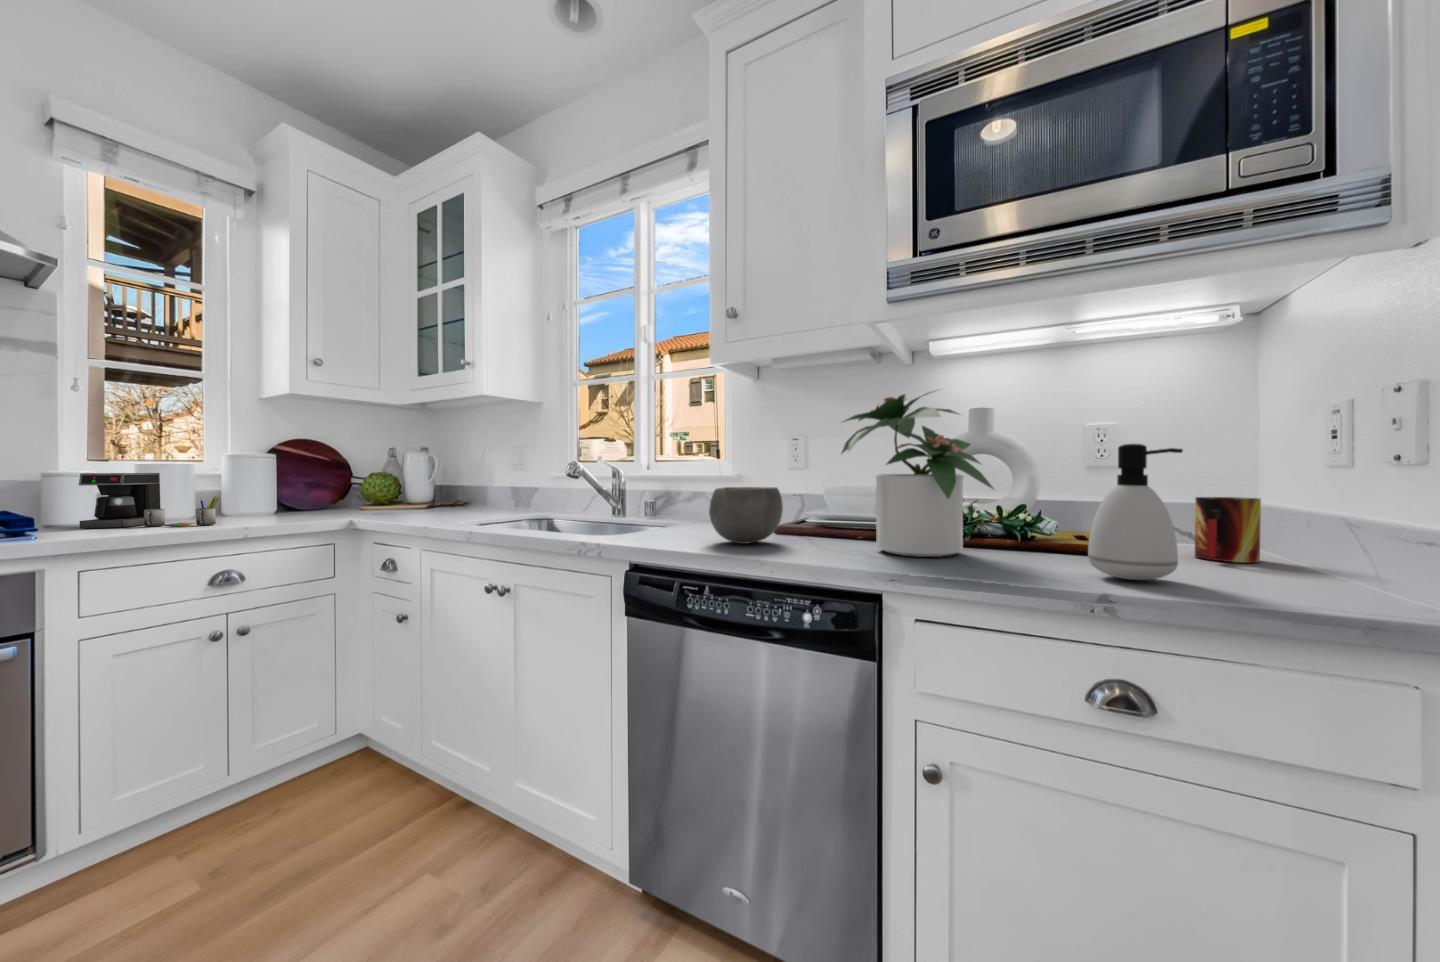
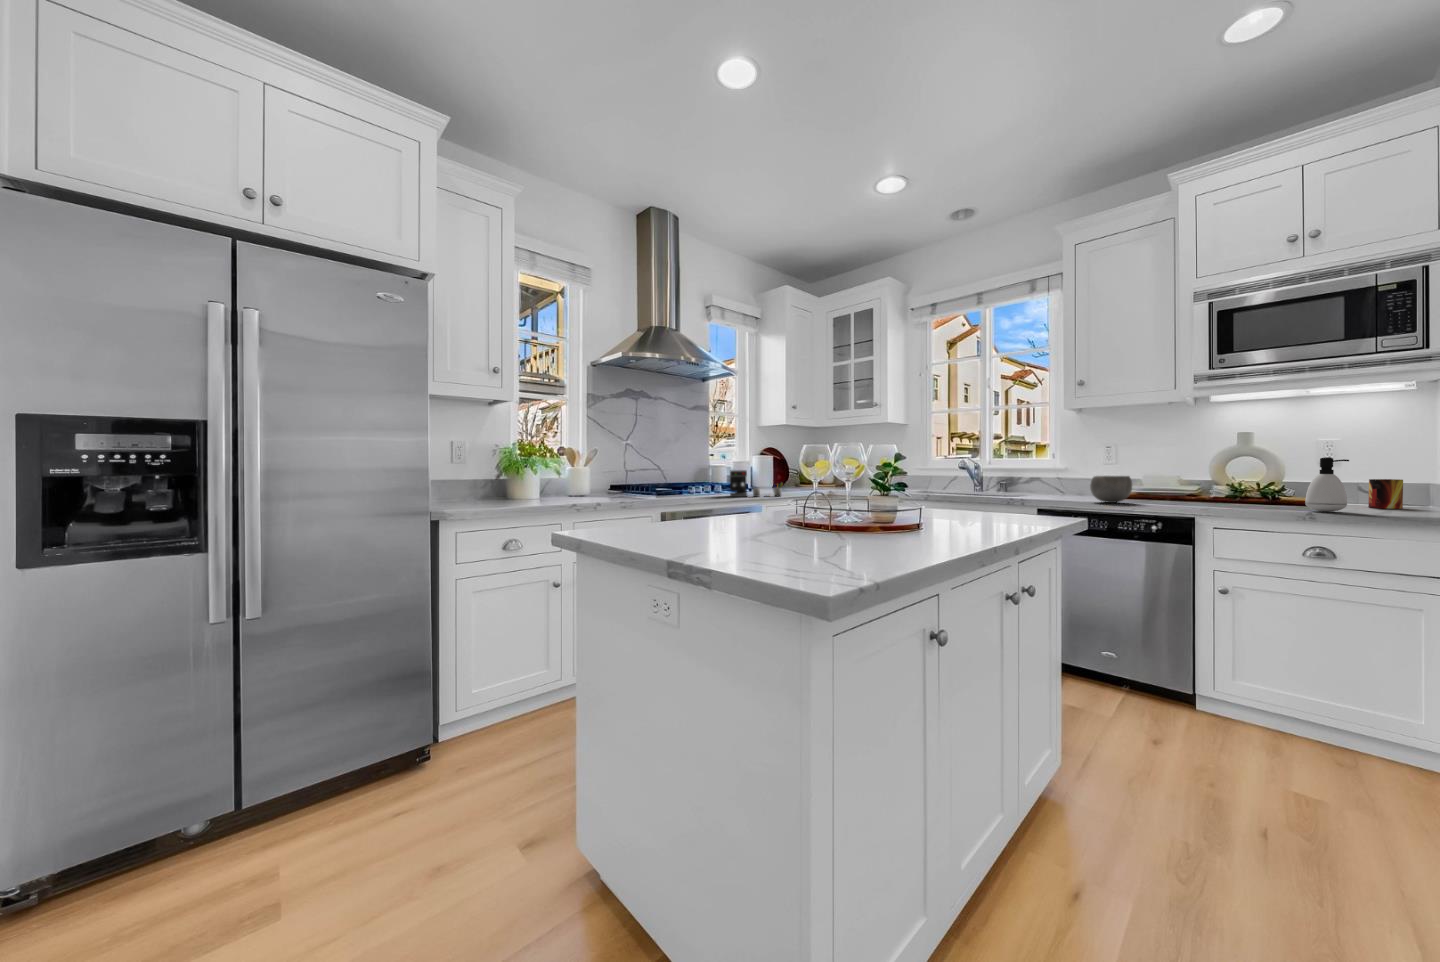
potted plant: present [842,391,994,557] -> none [1166,430,1258,506]

